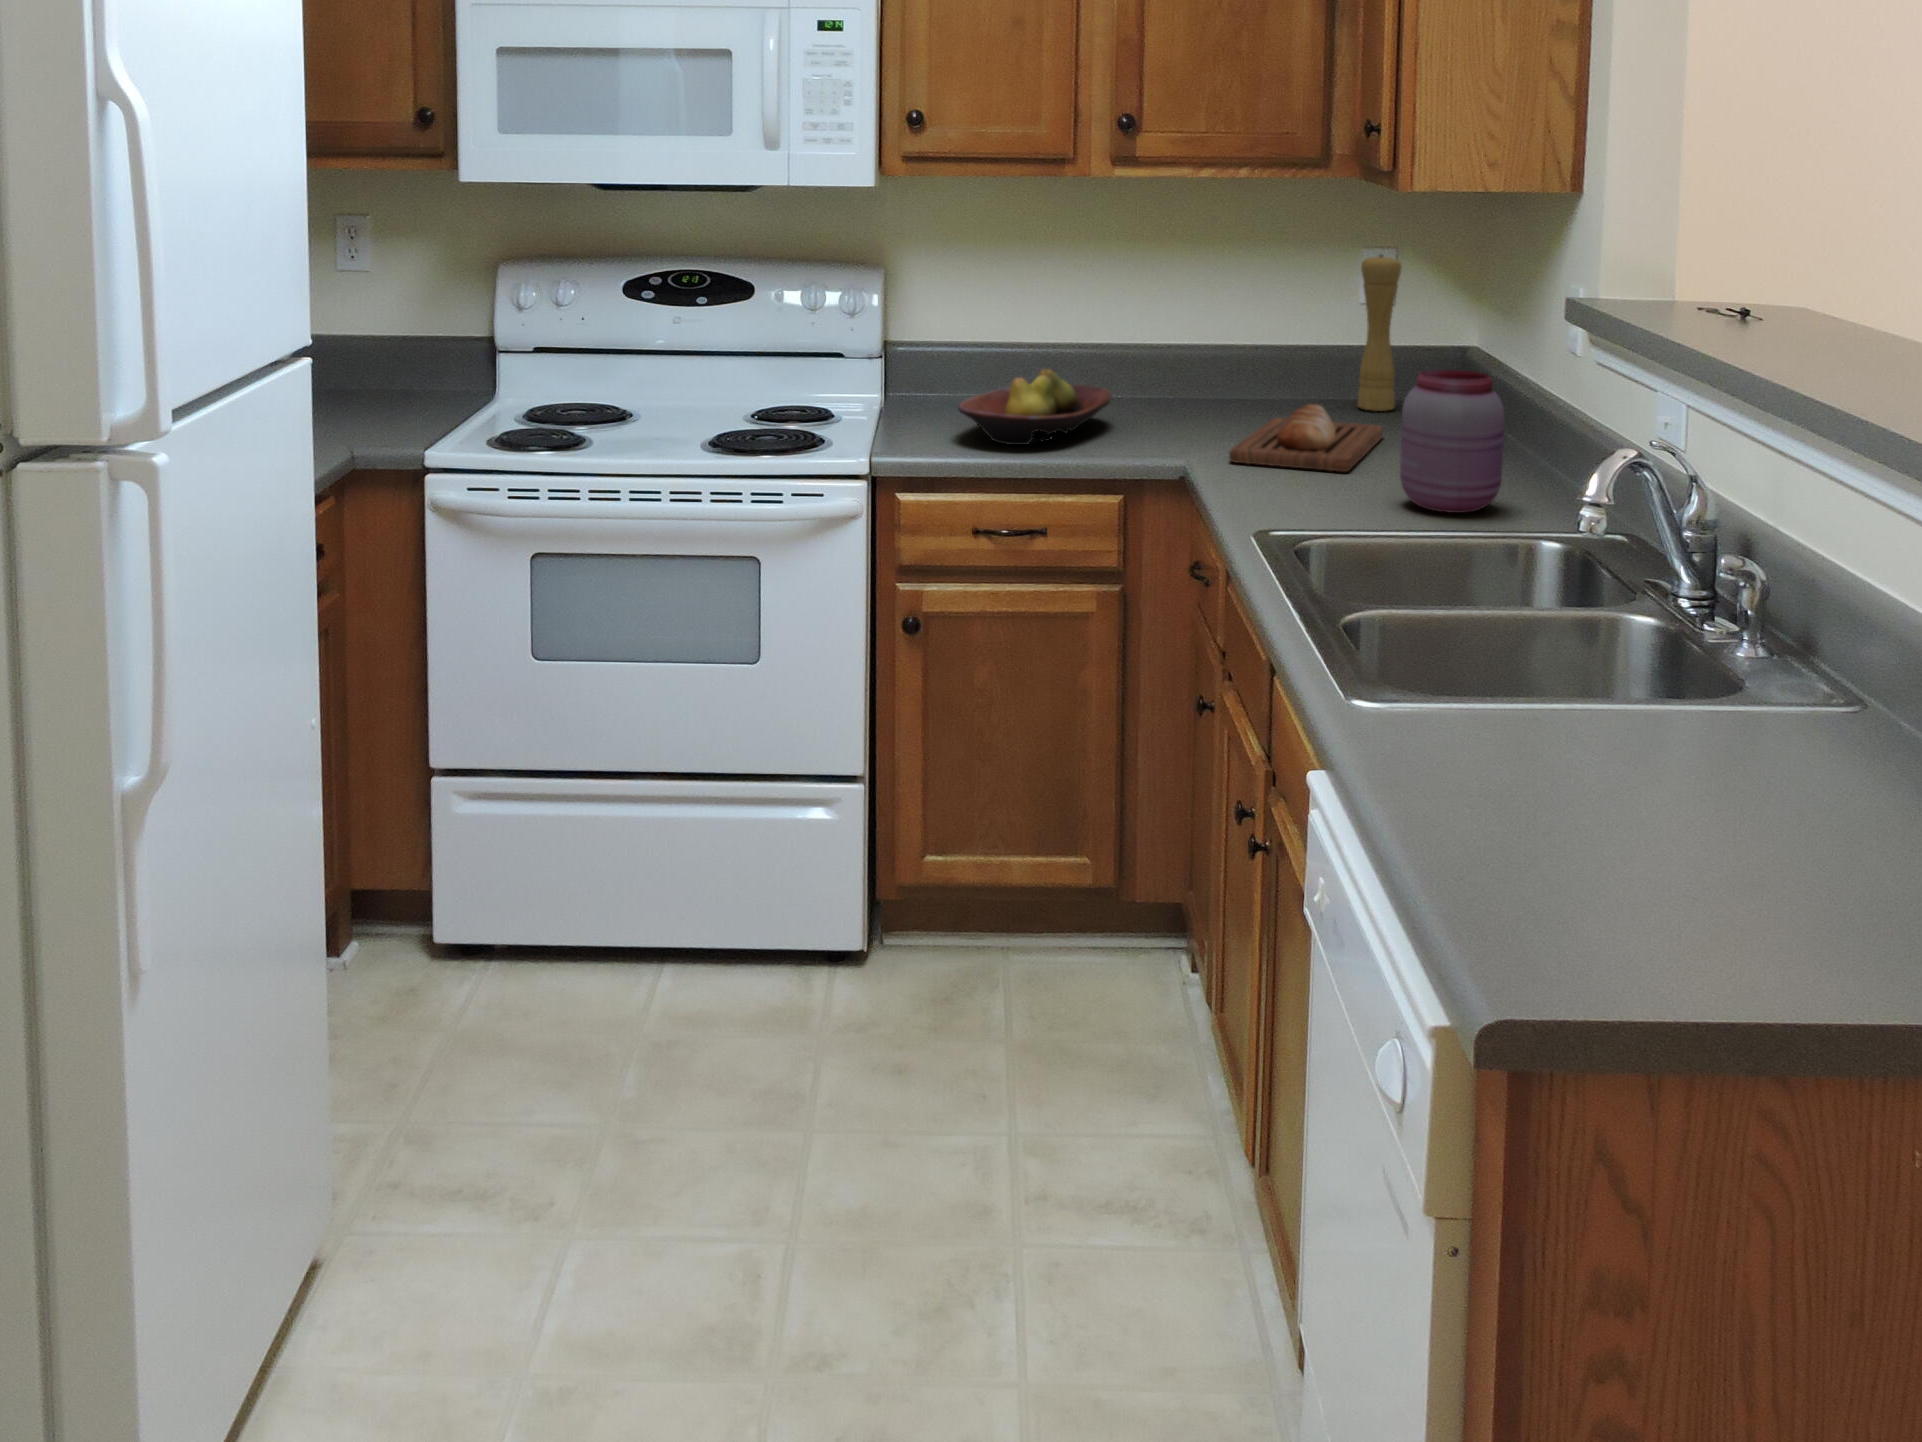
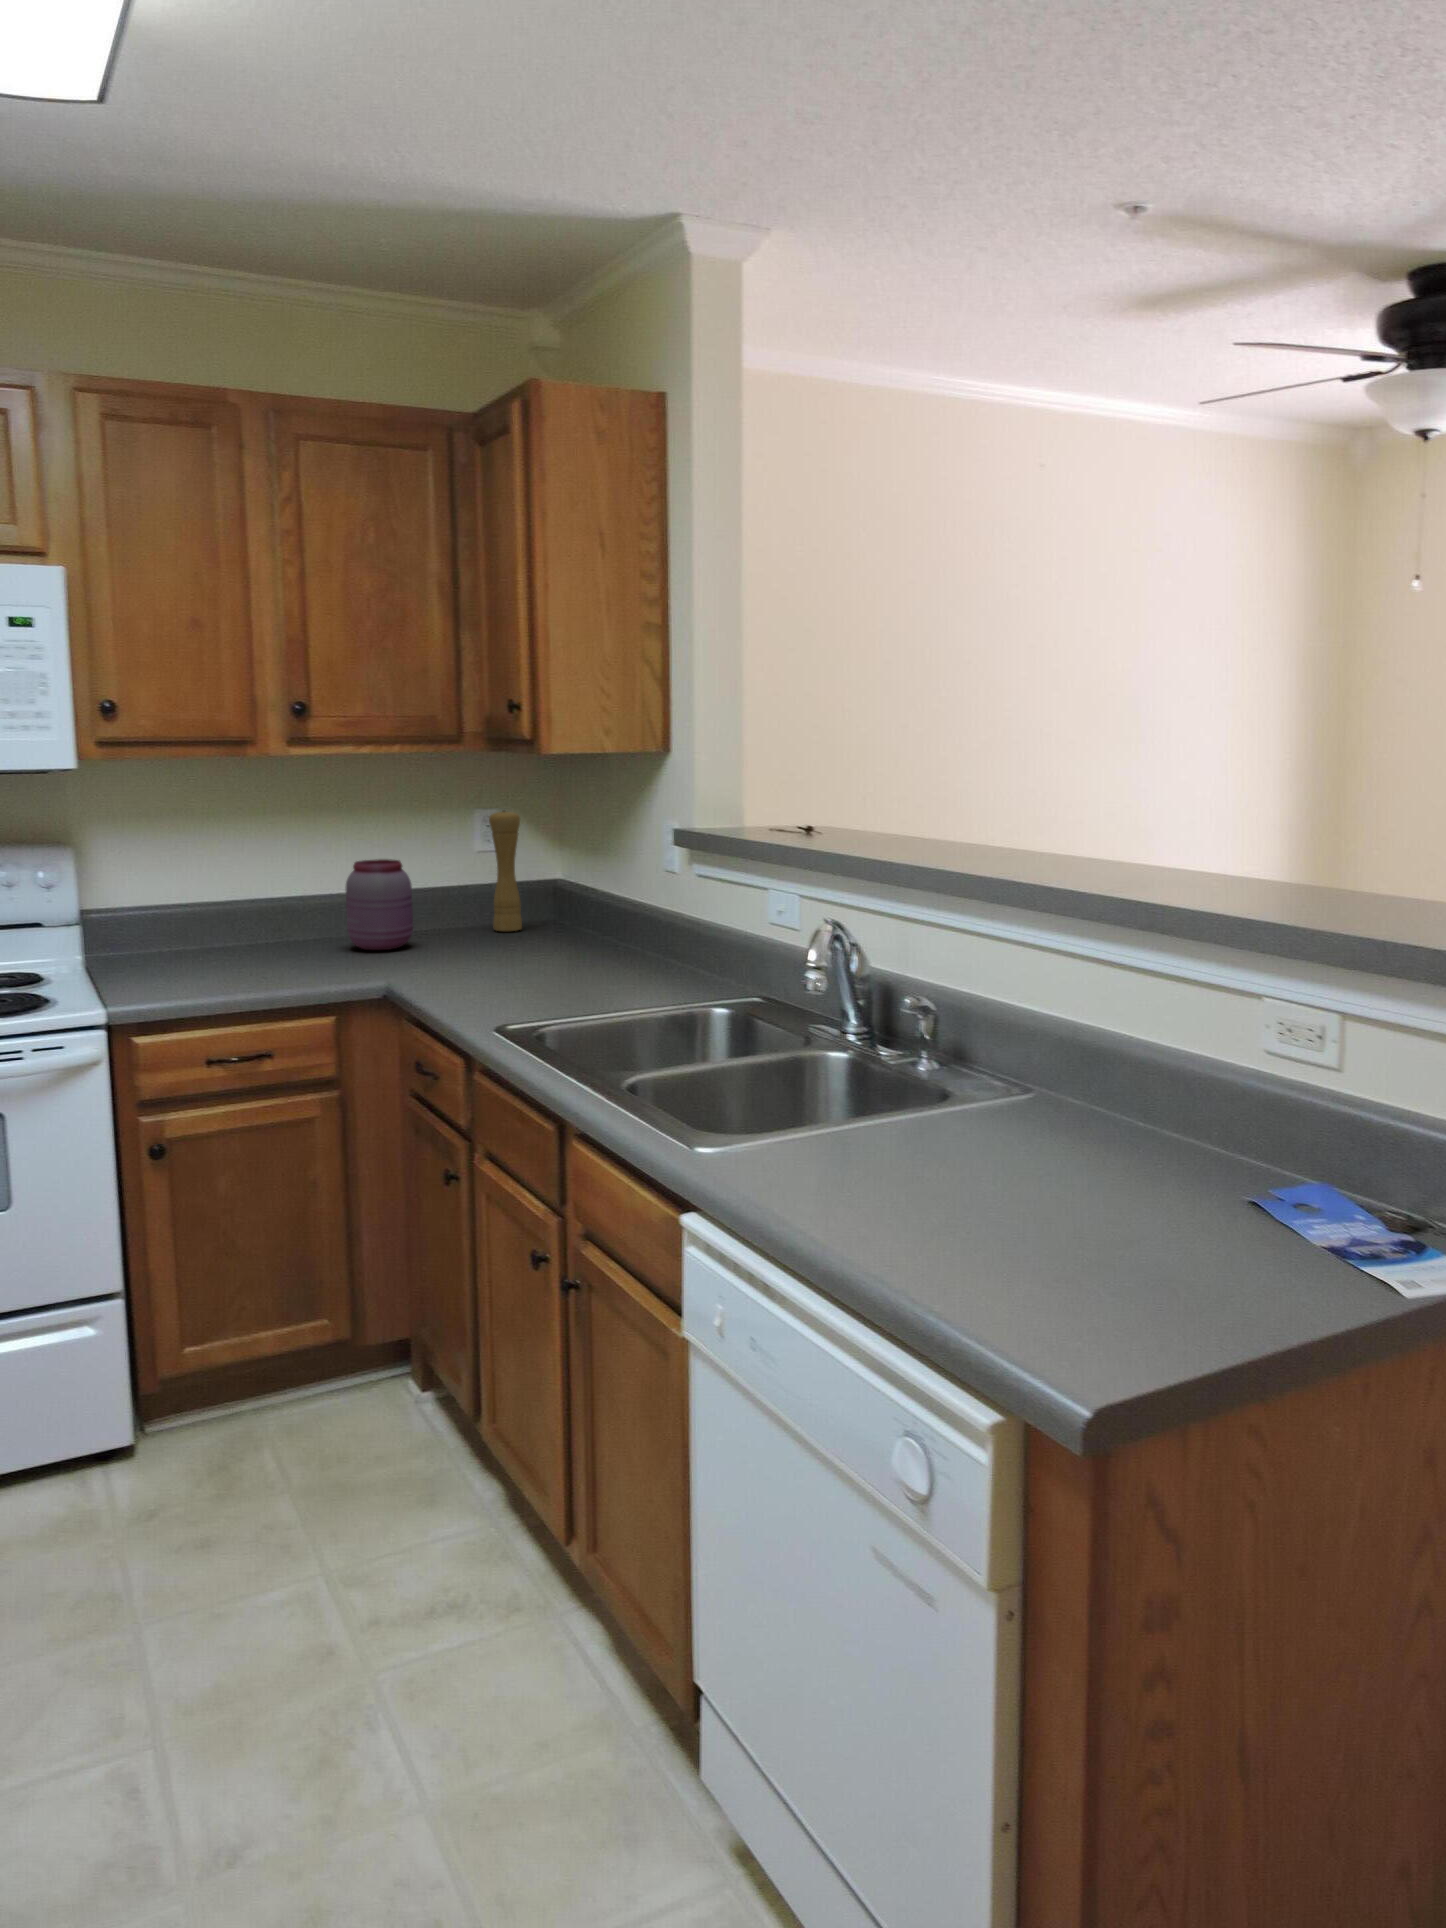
fruit bowl: present [958,369,1112,445] -> none [177,918,308,984]
jar: present [1400,370,1505,513] -> present [346,859,413,950]
bread loaf: present [1229,404,1383,472] -> none [425,928,529,978]

